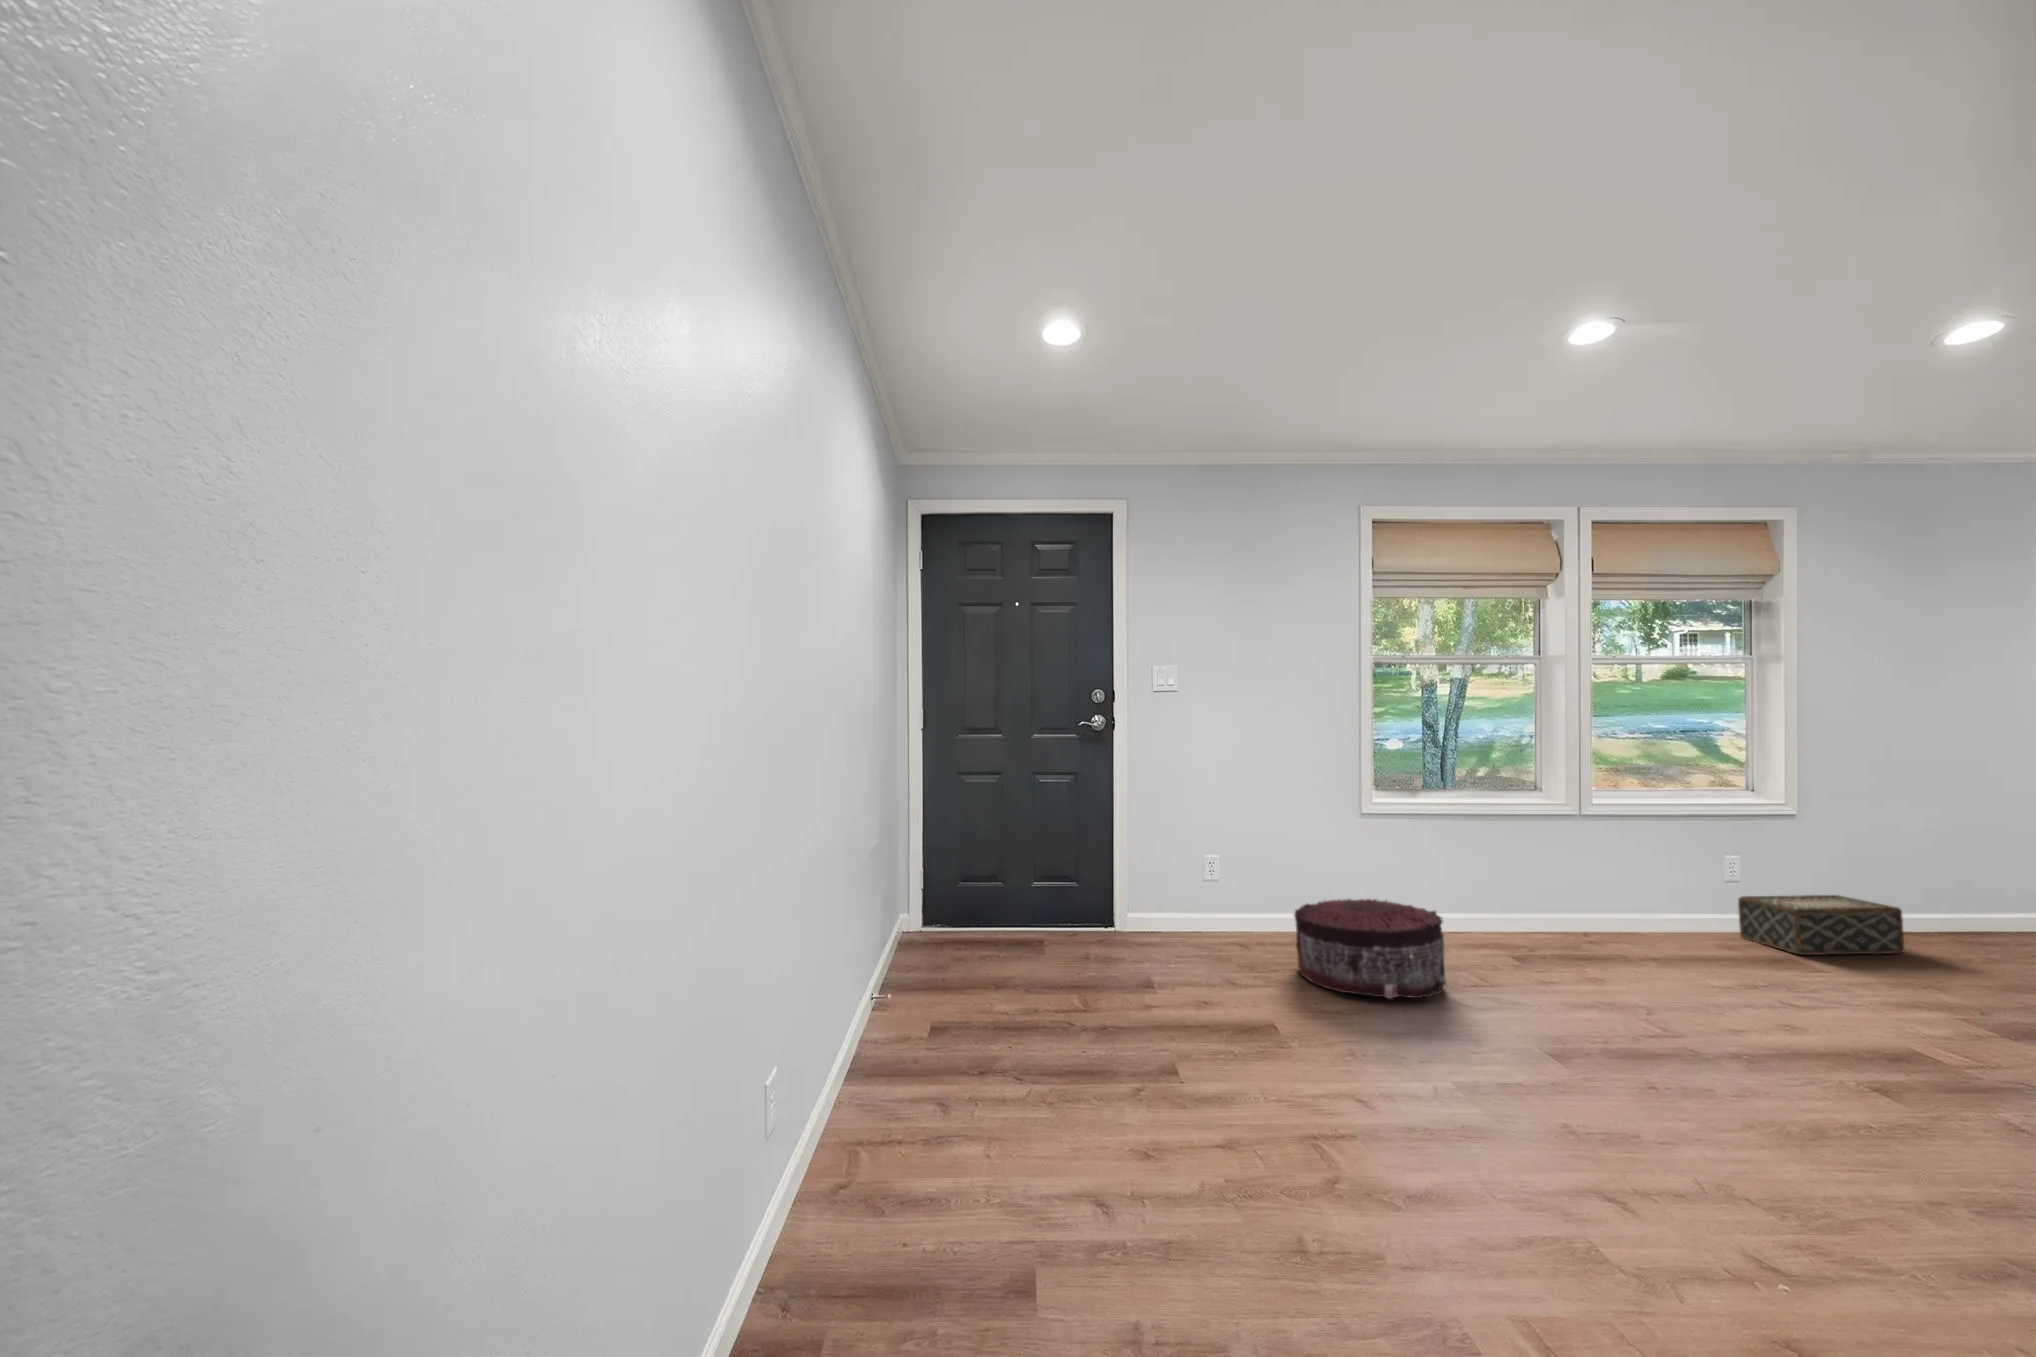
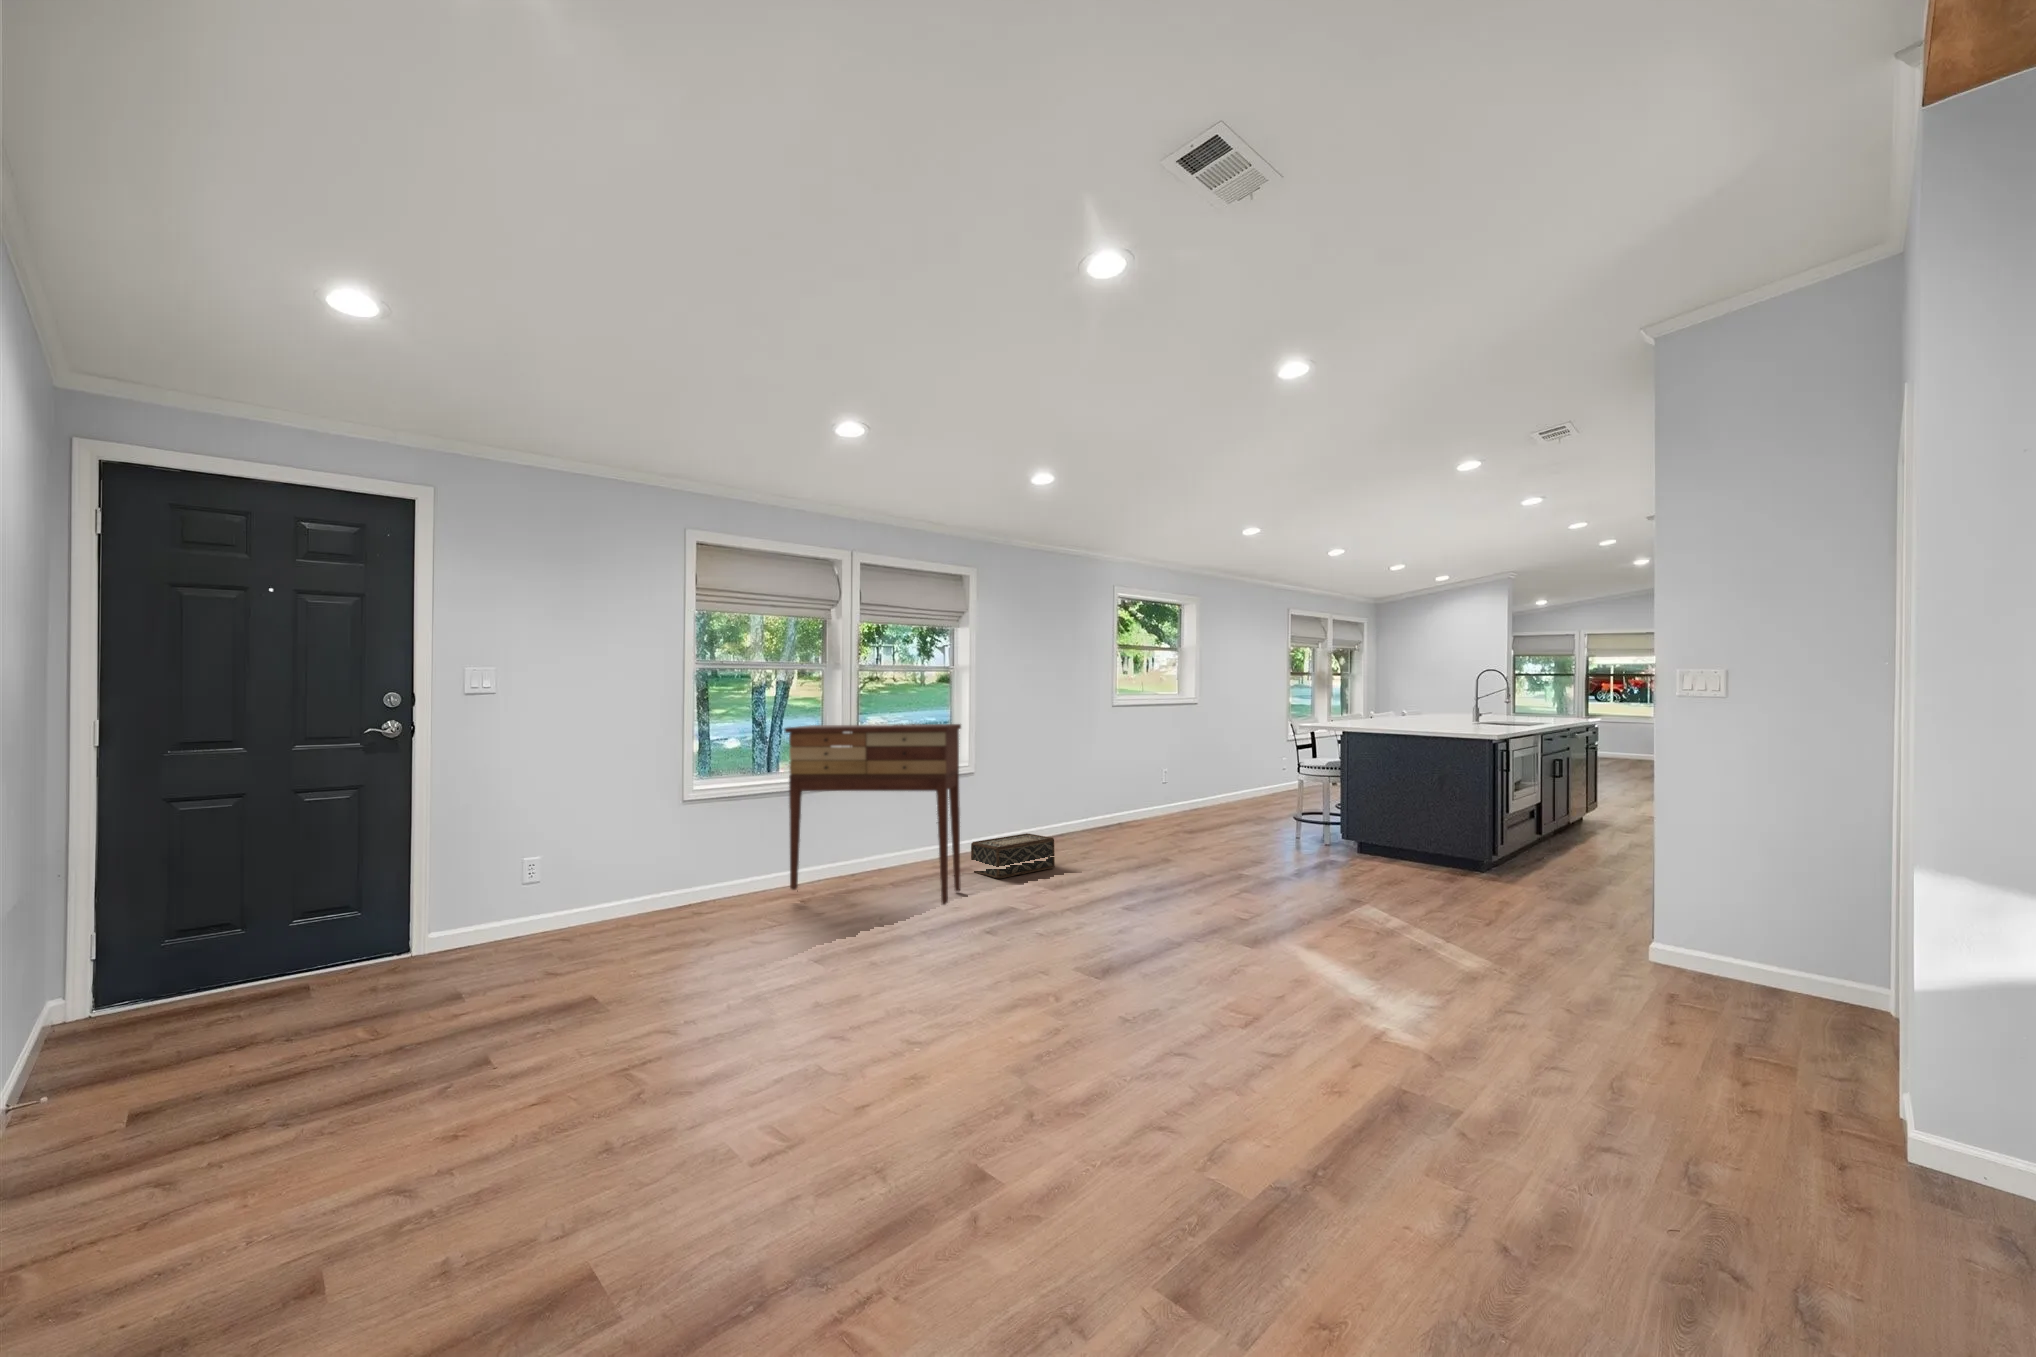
console table: none [1465,730,1739,981] -> present [785,724,961,905]
pouf: present [1294,899,1446,999] -> none [607,882,742,975]

